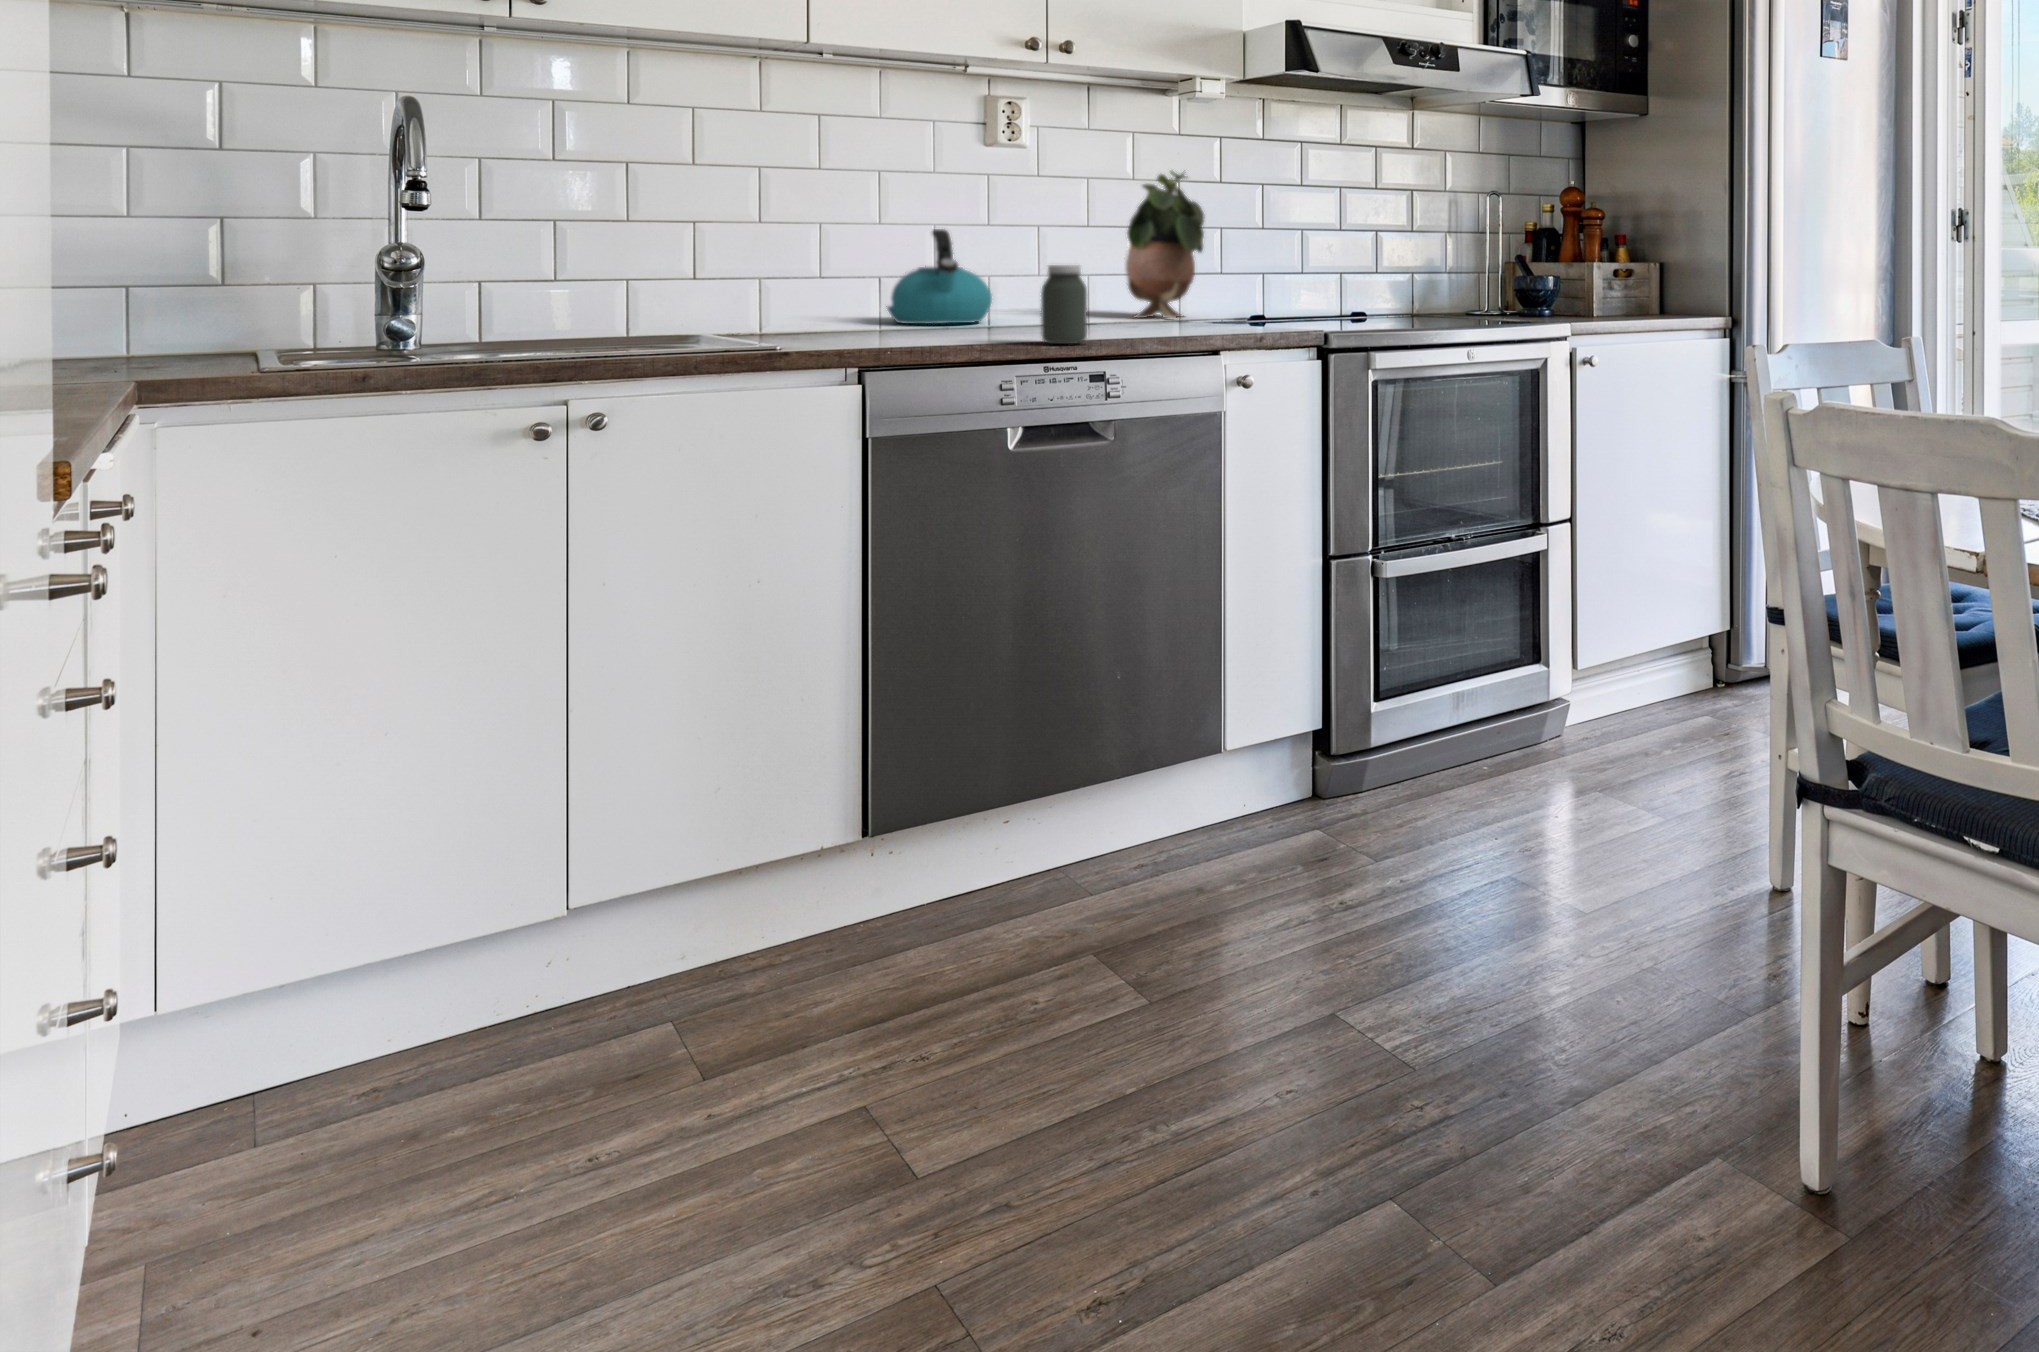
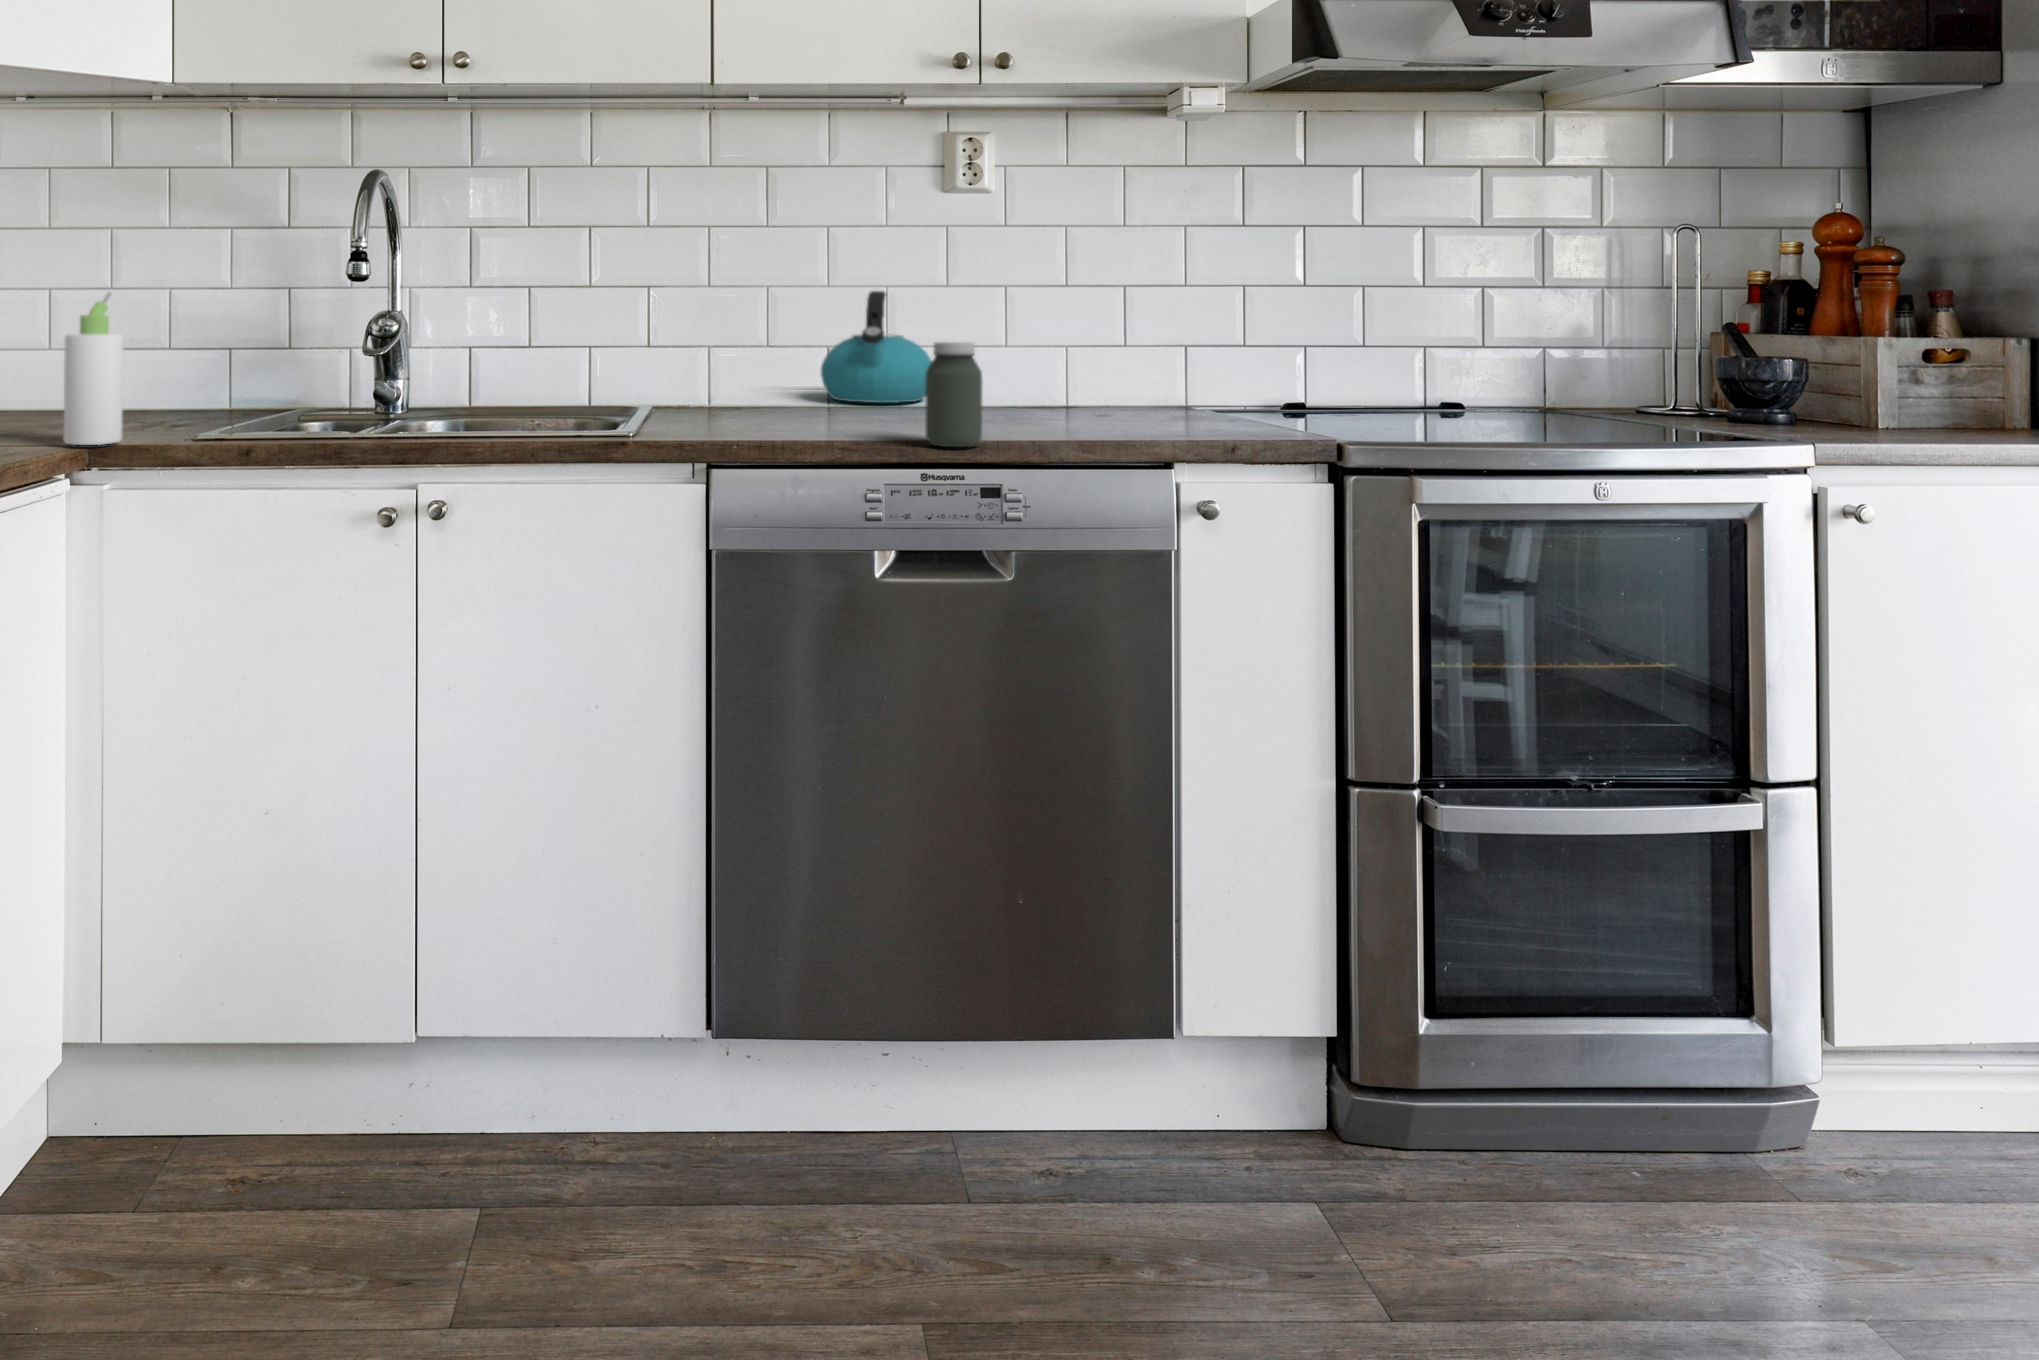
potted plant: present [1126,171,1205,318] -> none [1104,210,1208,403]
bottle: none [124,214,203,376] -> present [64,292,123,445]

